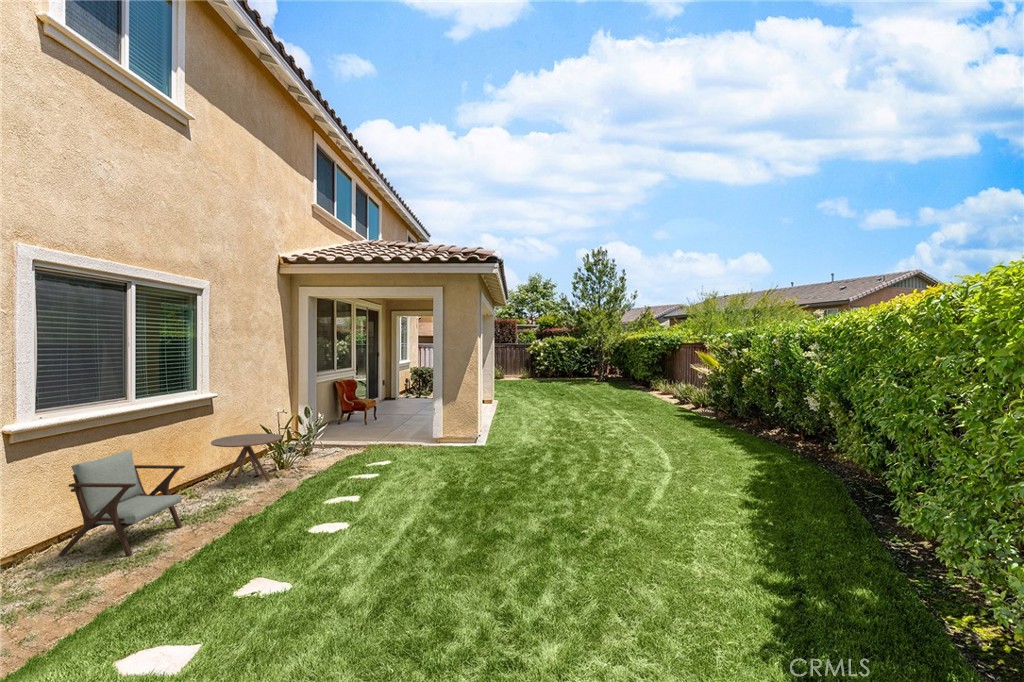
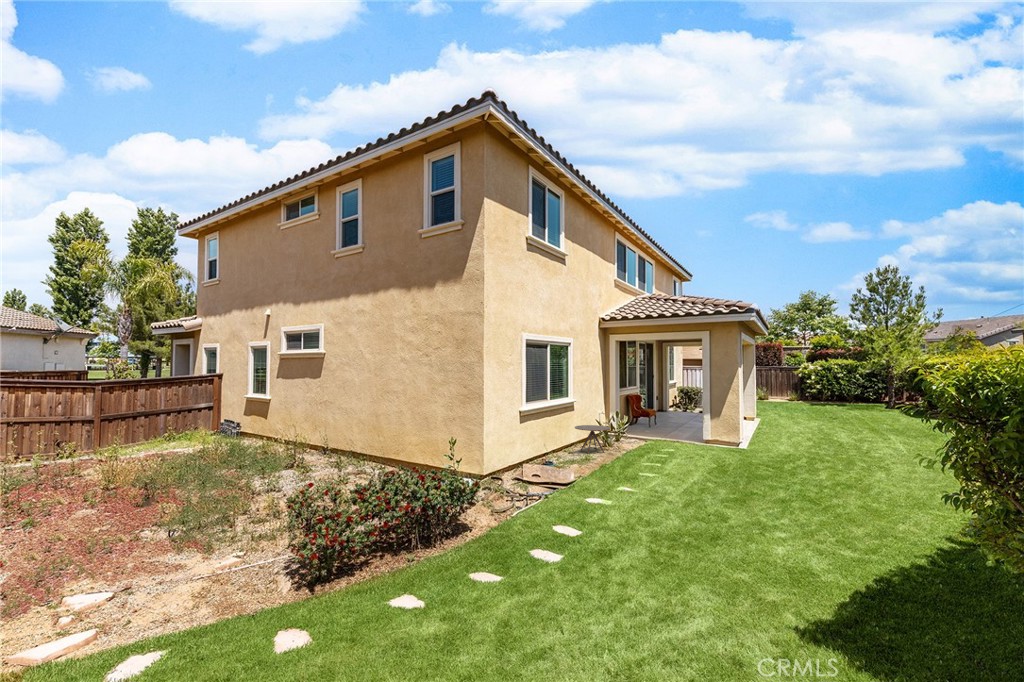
lounge chair: present [59,450,185,556] -> none [532,425,576,472]

